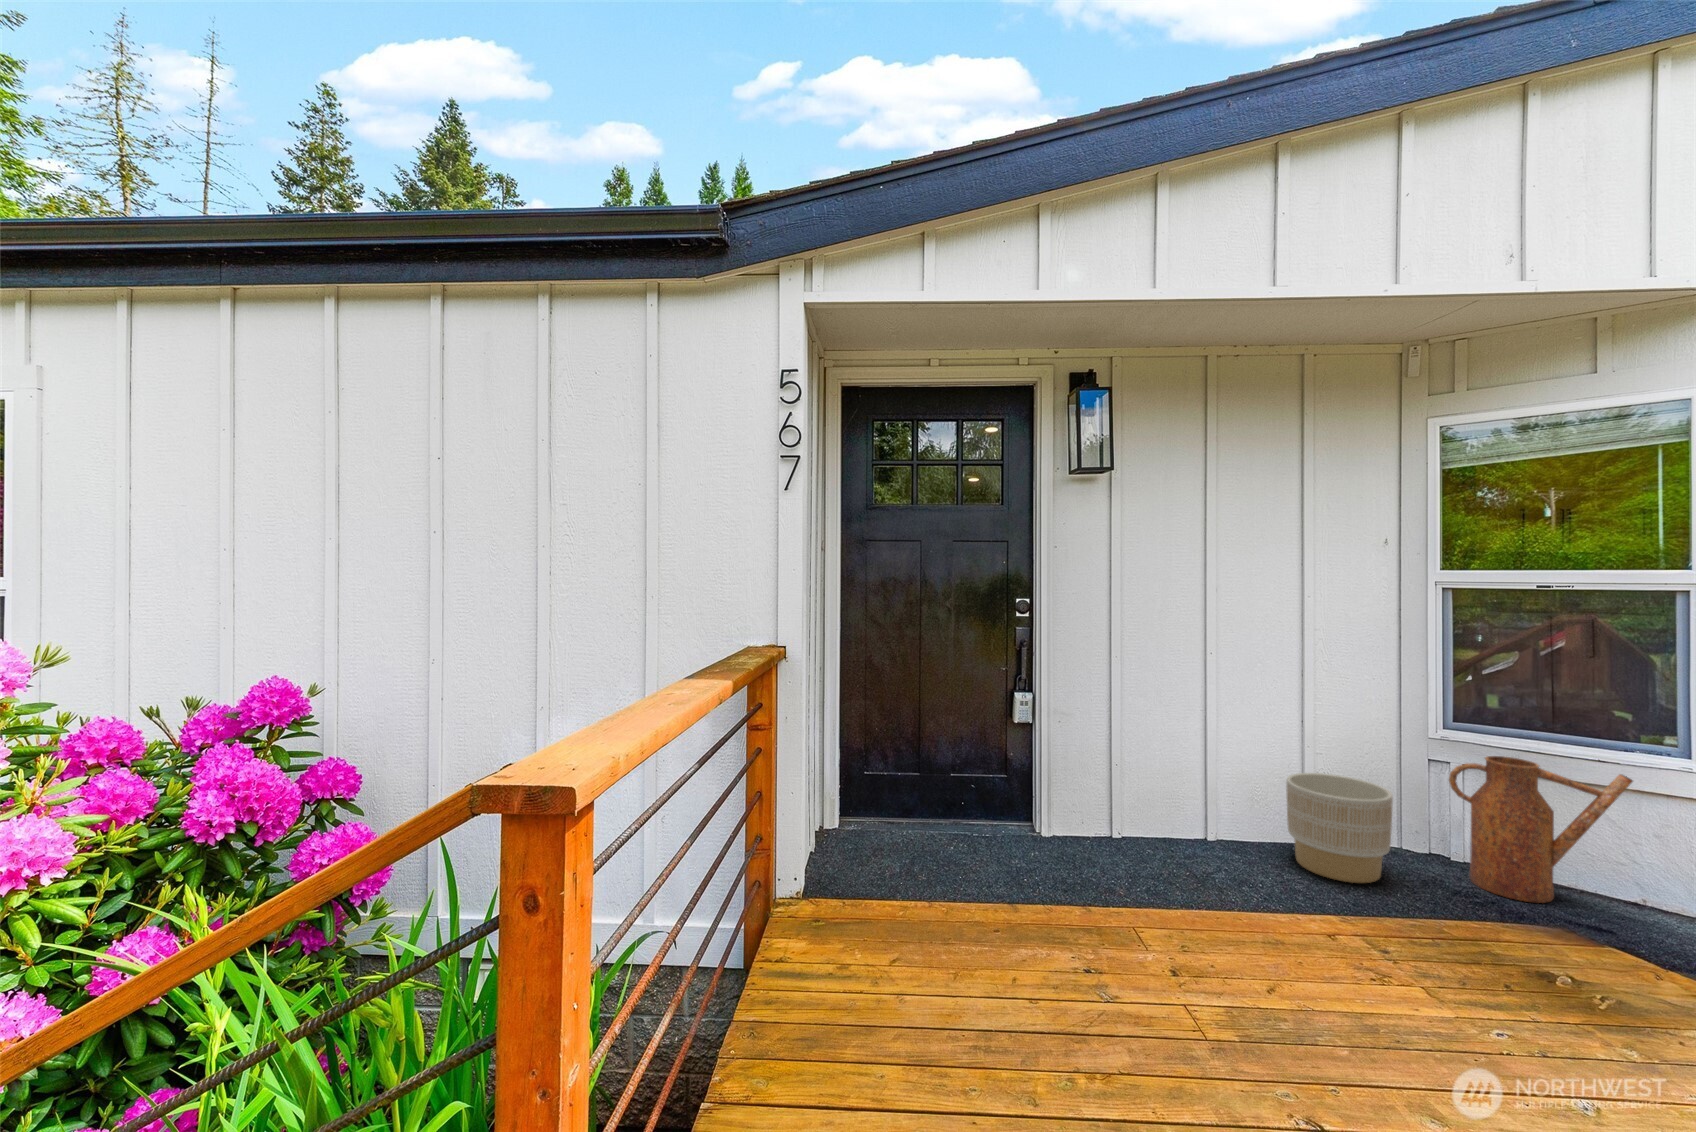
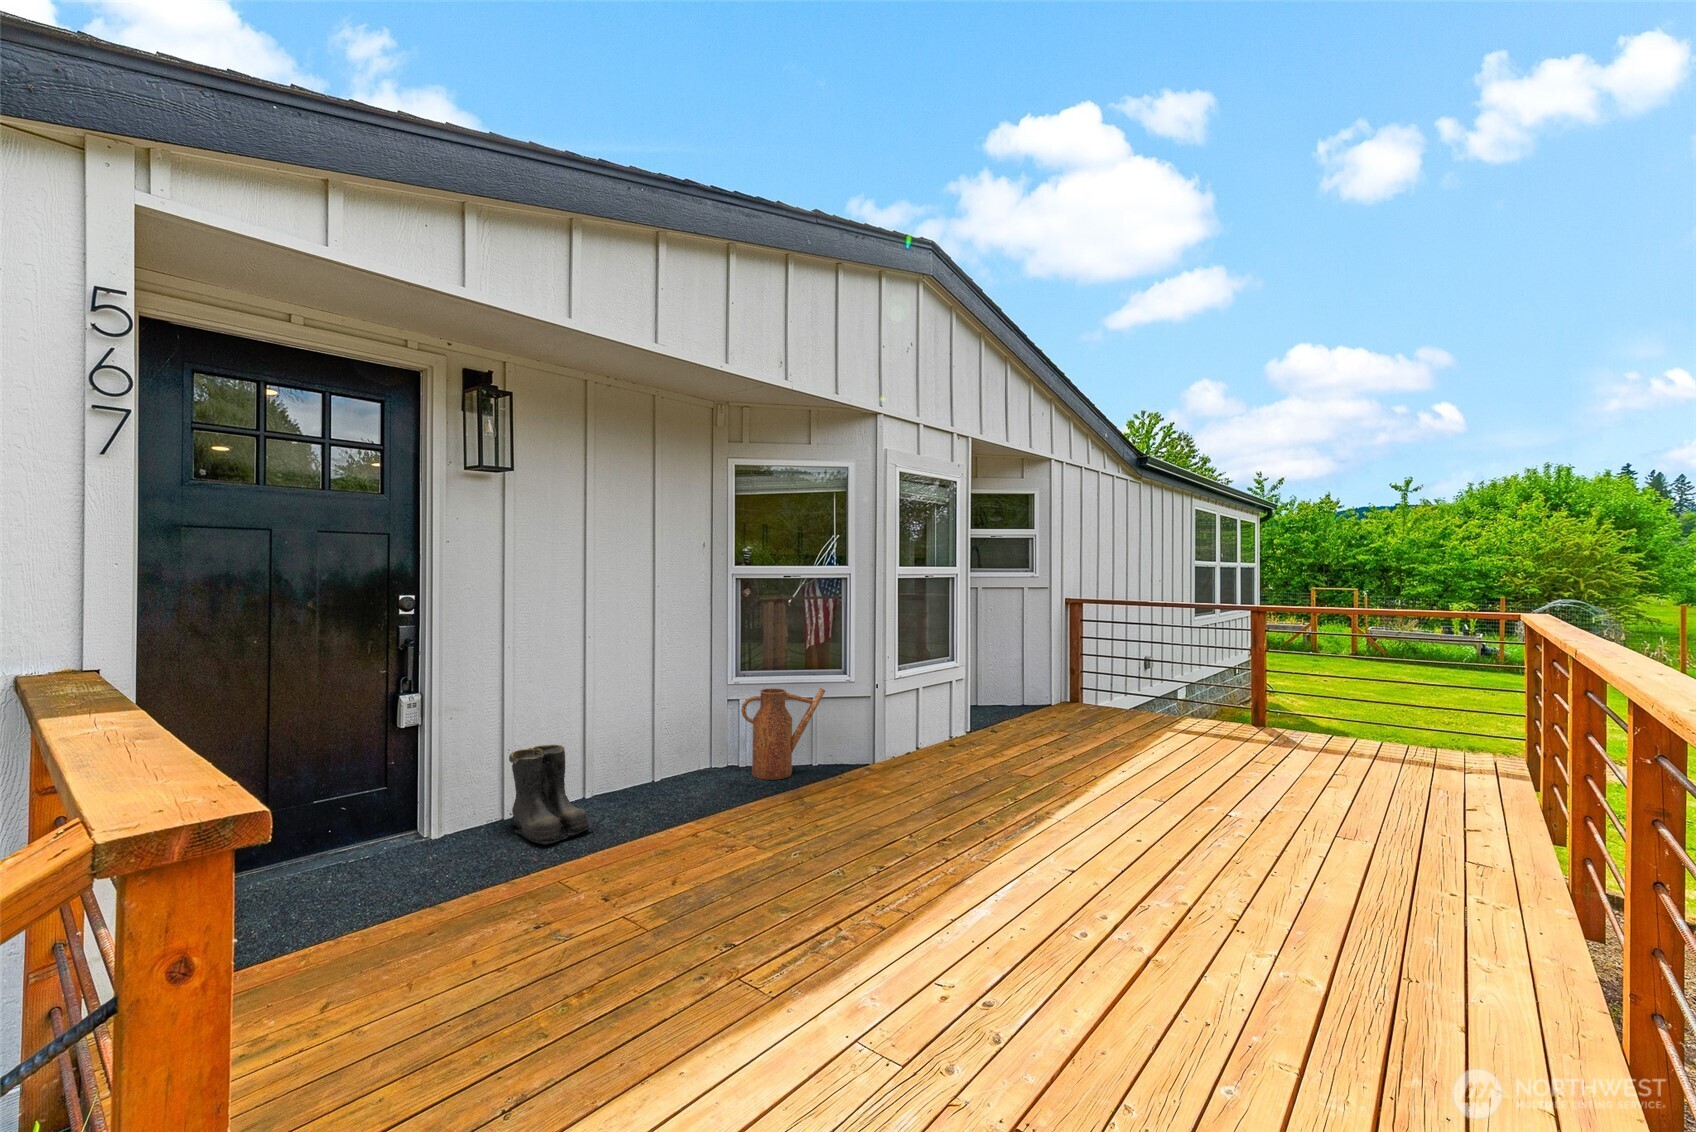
boots: none [1112,765,1204,878] -> present [509,745,594,845]
planter: present [1286,773,1393,883] -> none [647,722,715,800]

